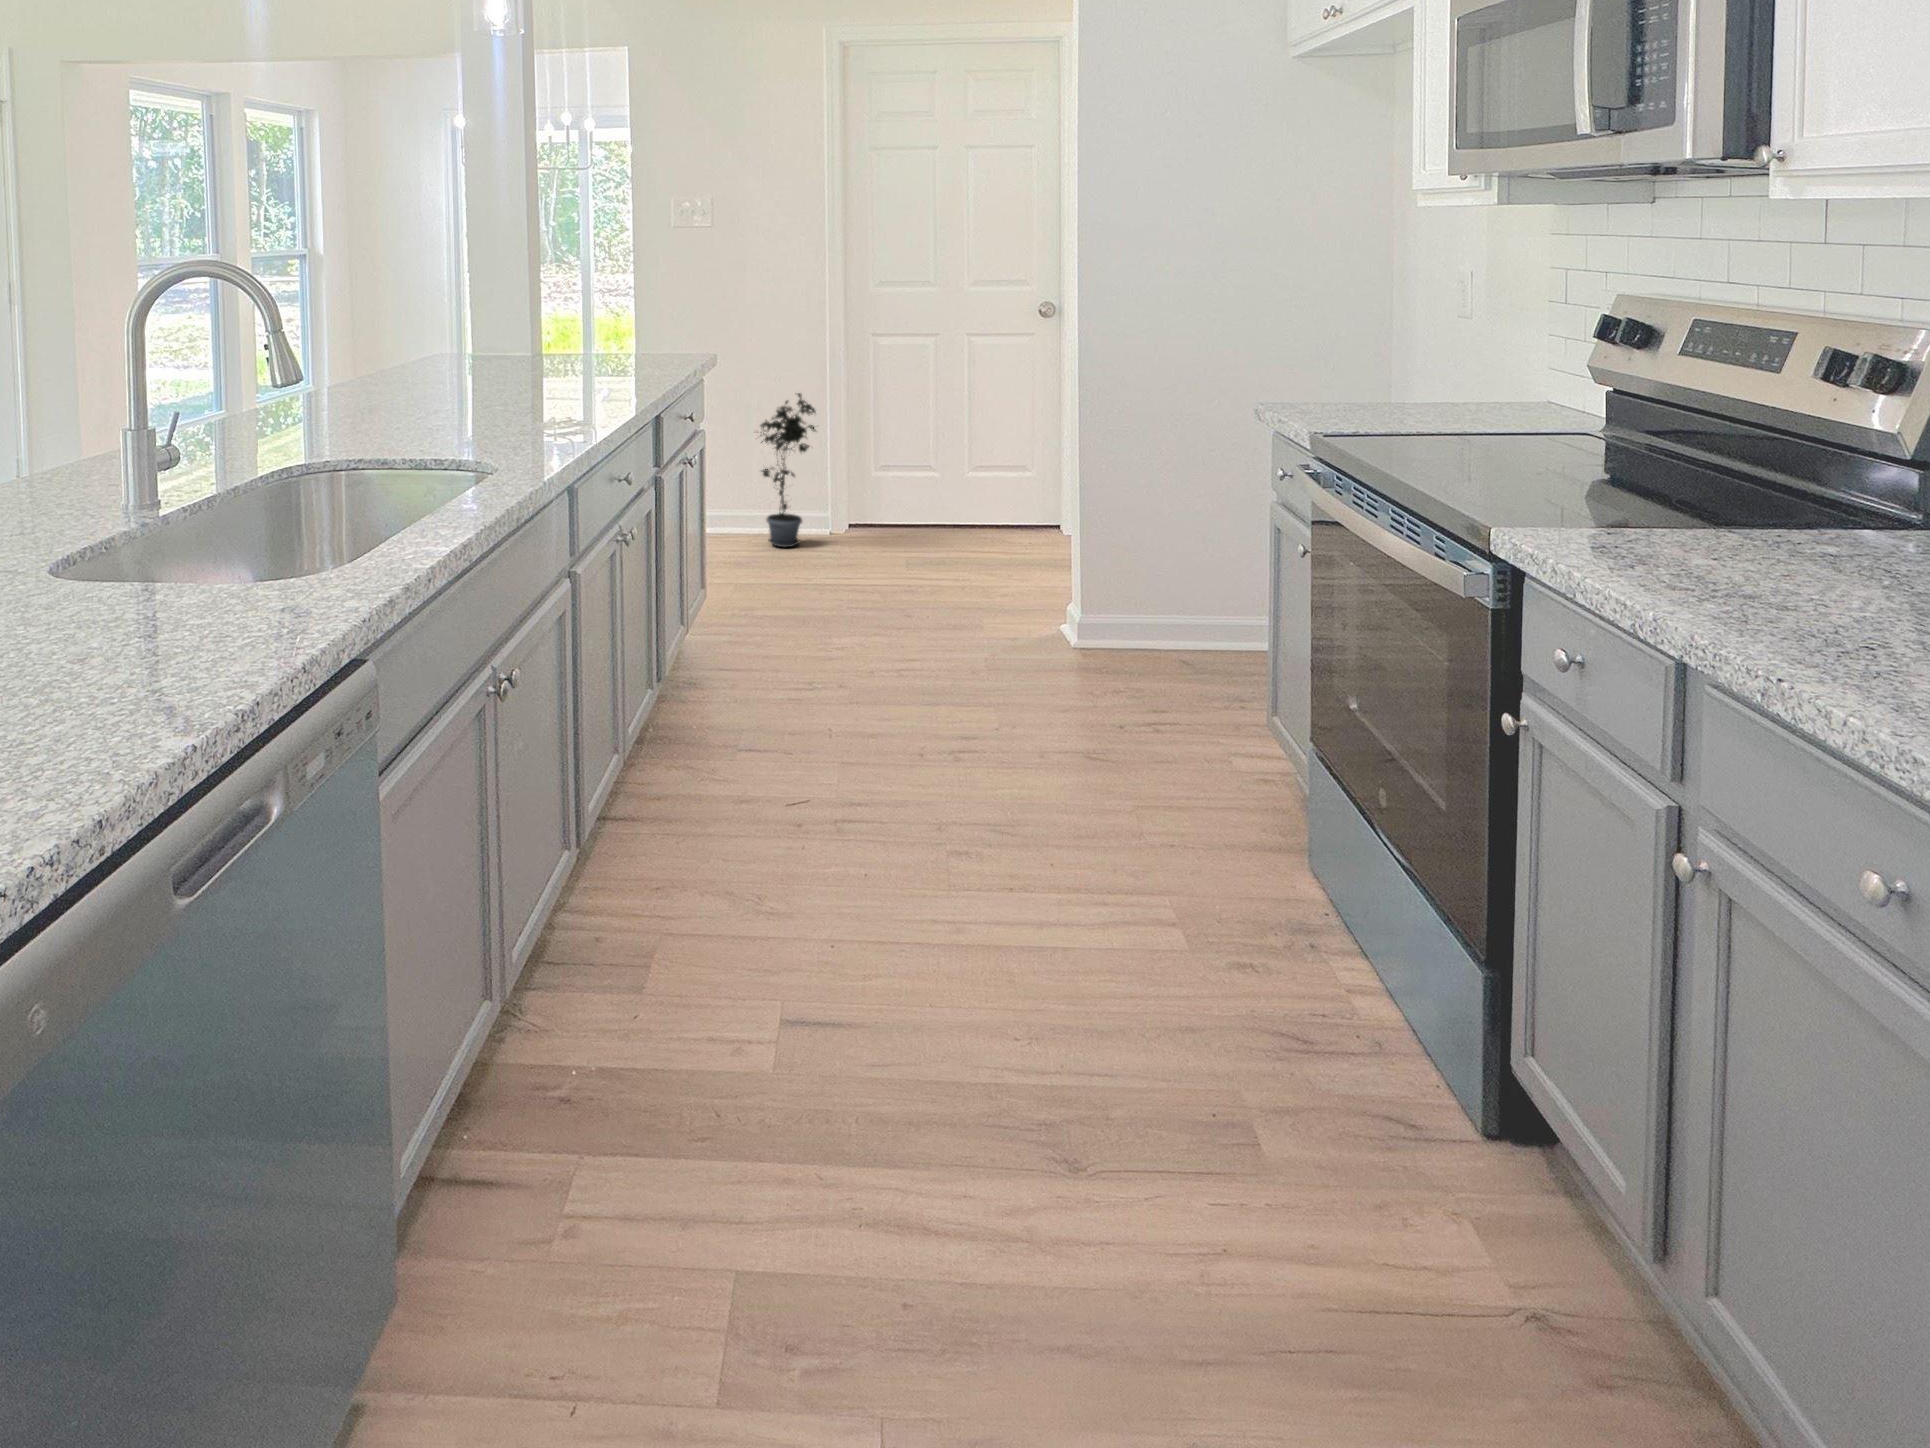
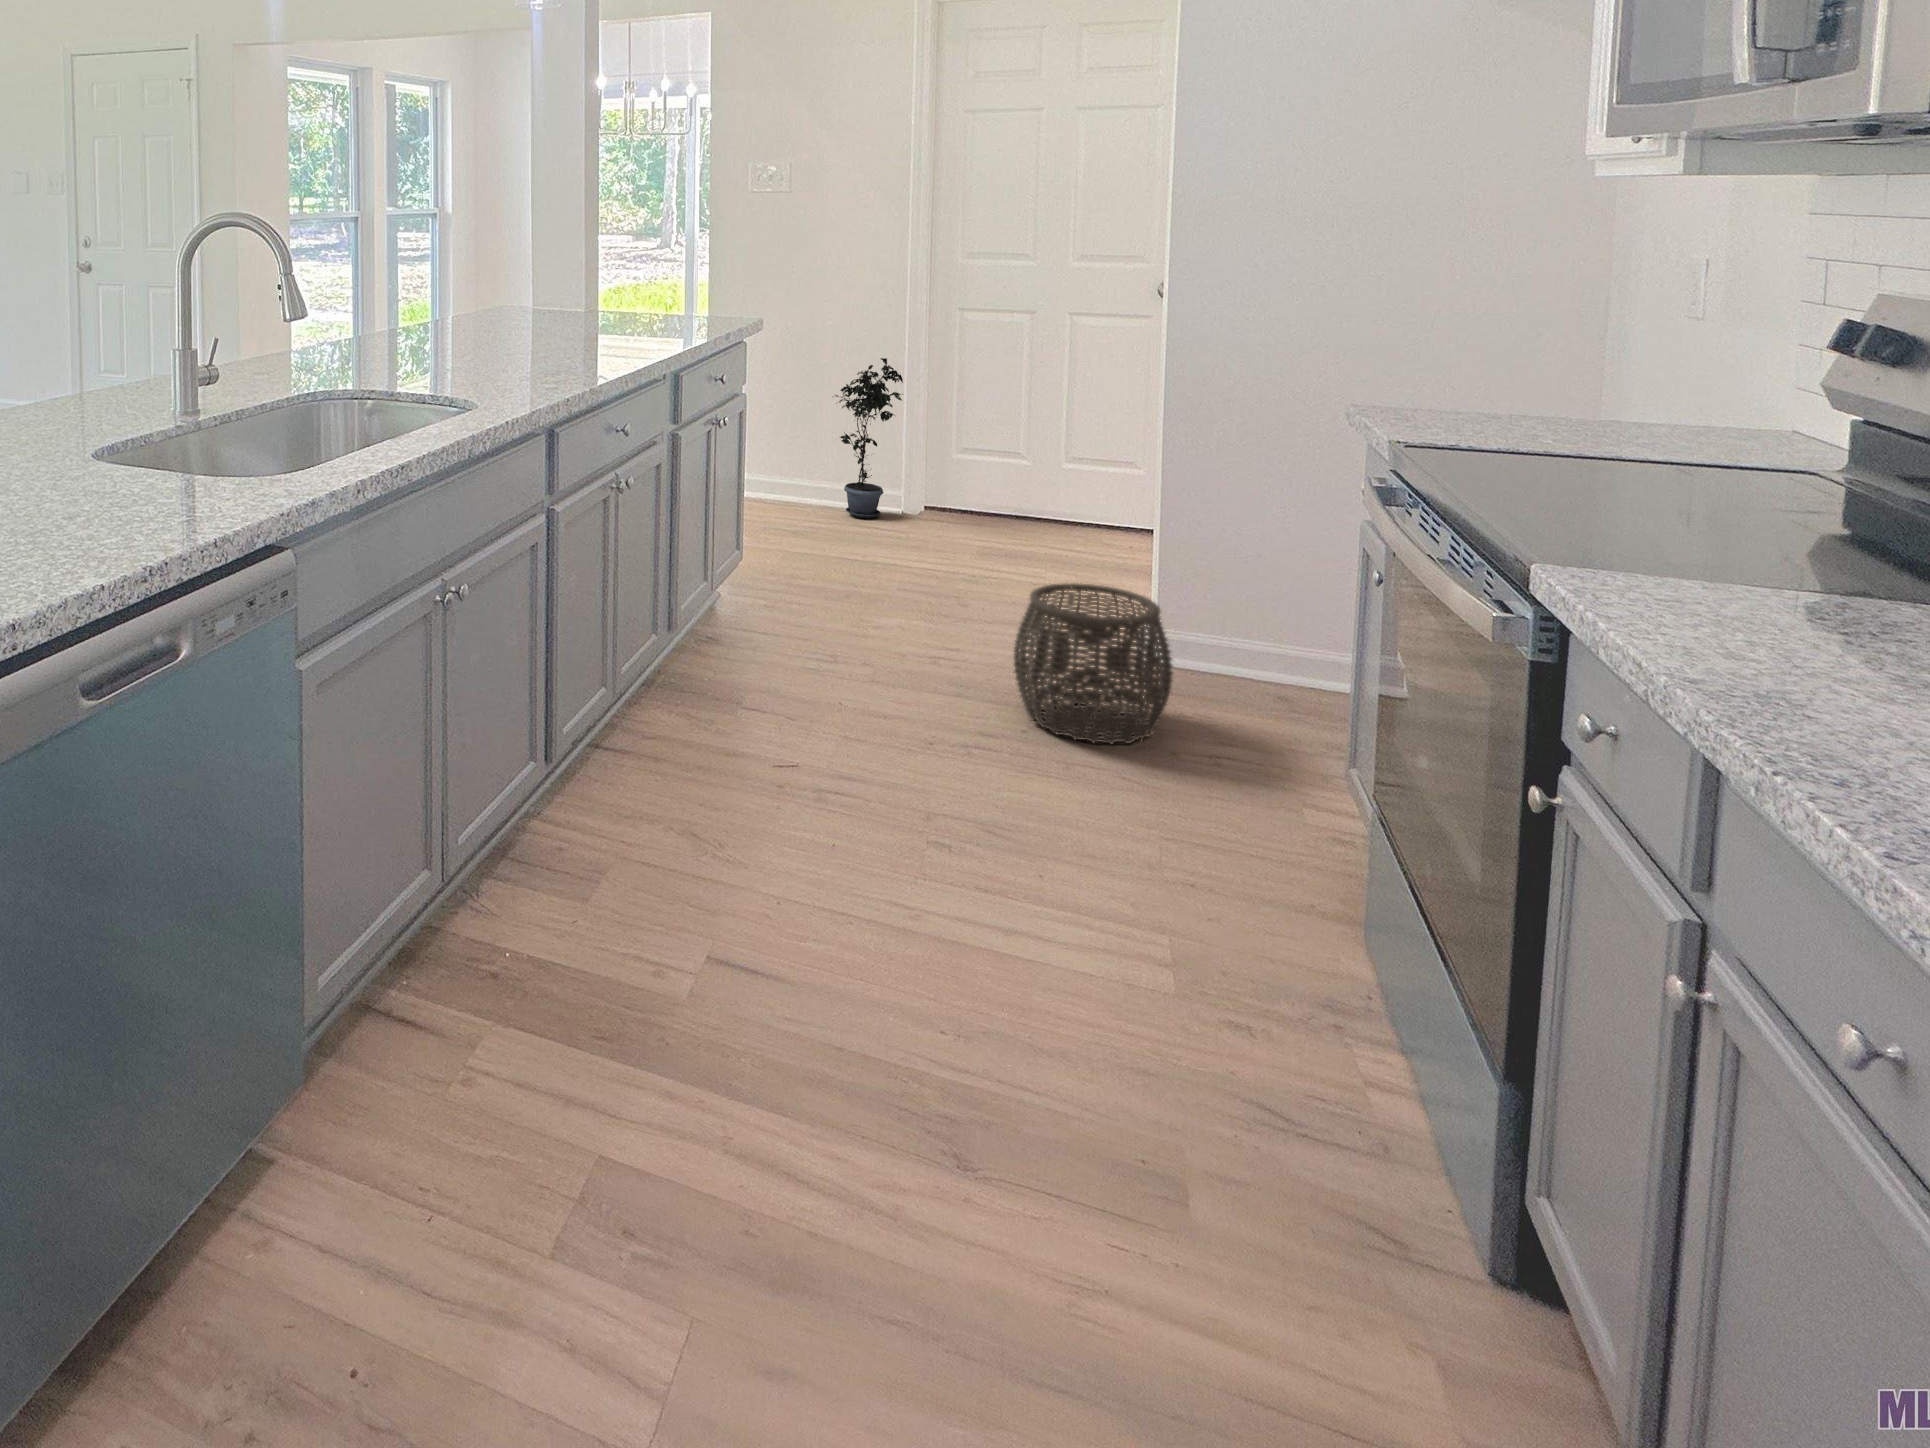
woven basket: none [973,593,1112,742] -> present [1014,583,1173,744]

